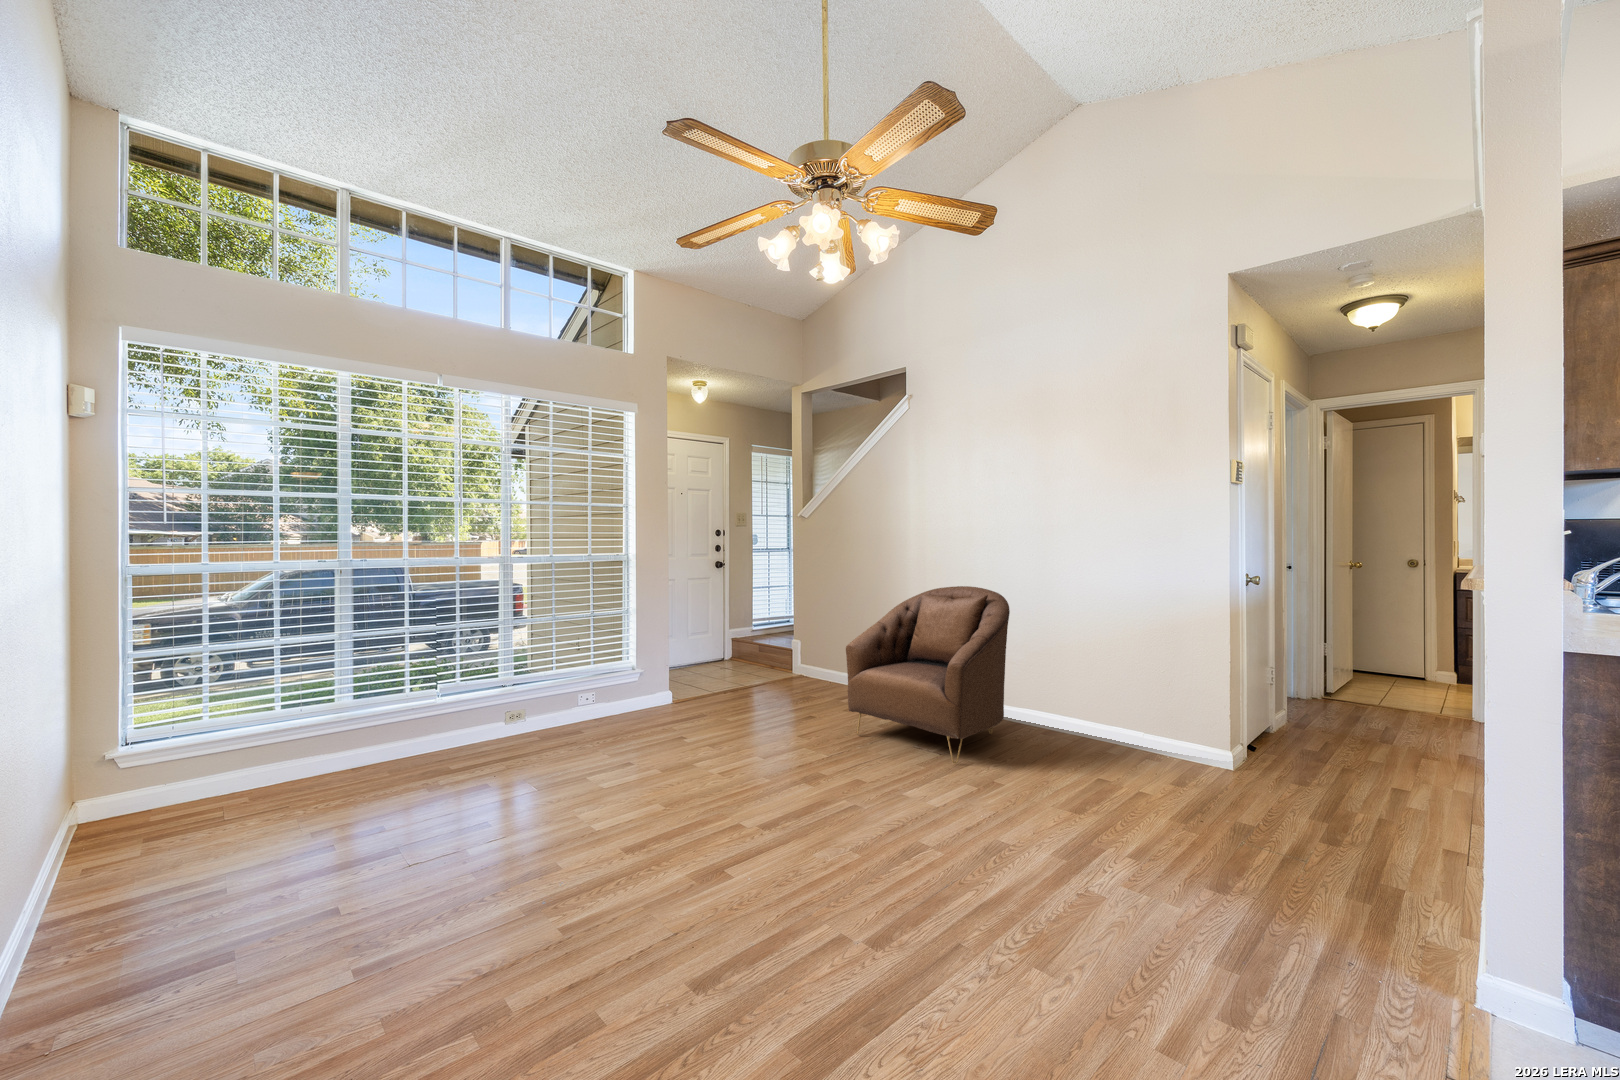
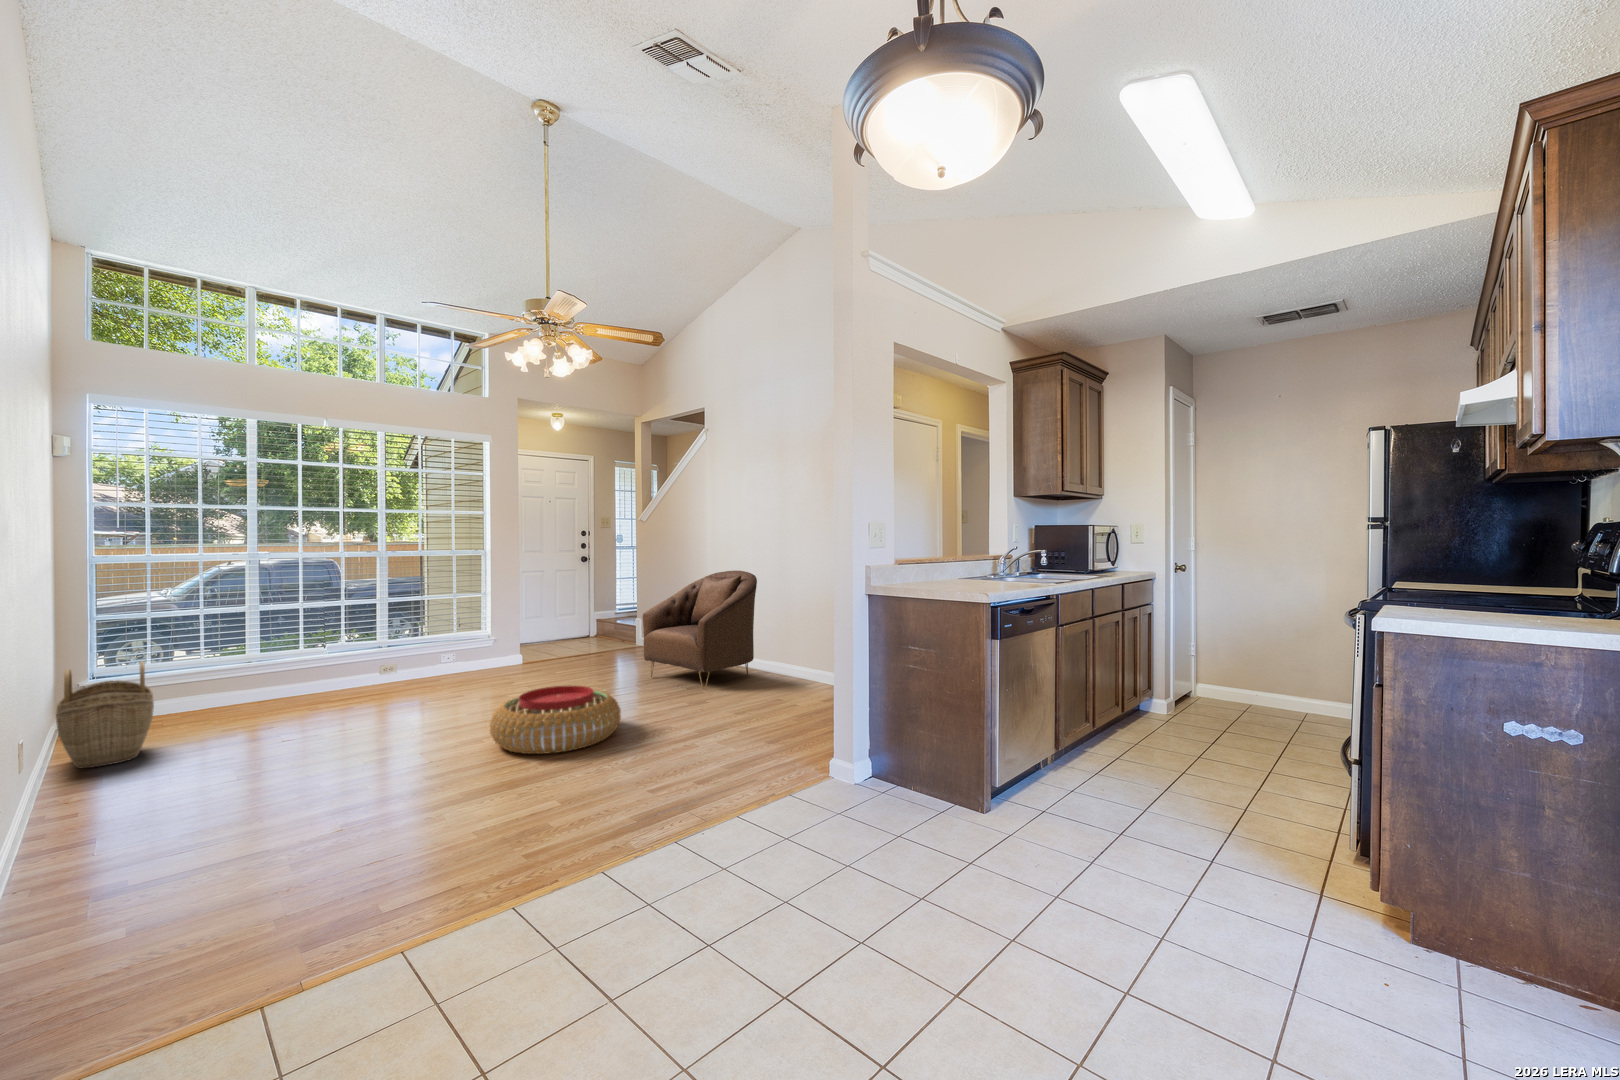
woven basket: none [33,731,189,914] -> present [56,661,154,768]
pouf: none [703,778,906,922] -> present [490,686,621,754]

